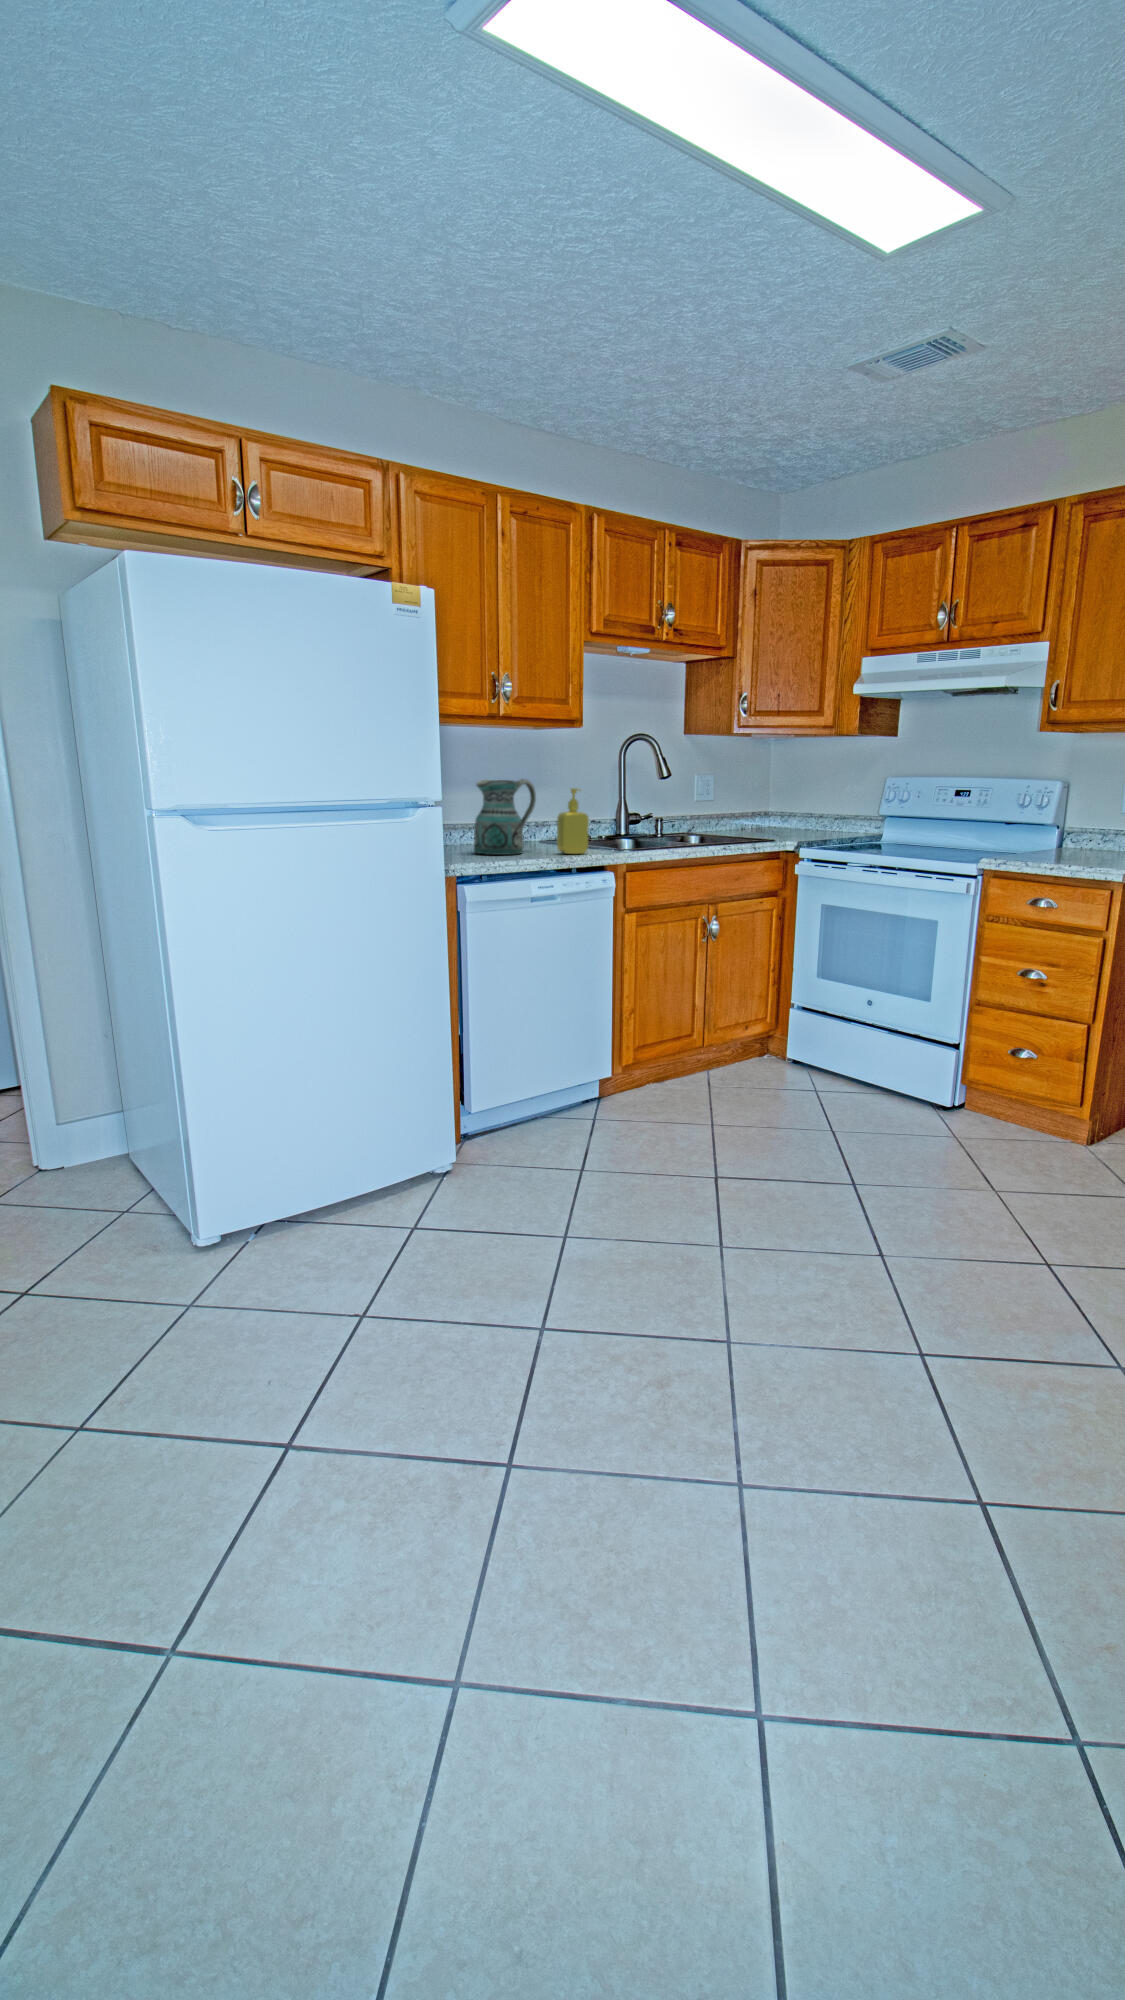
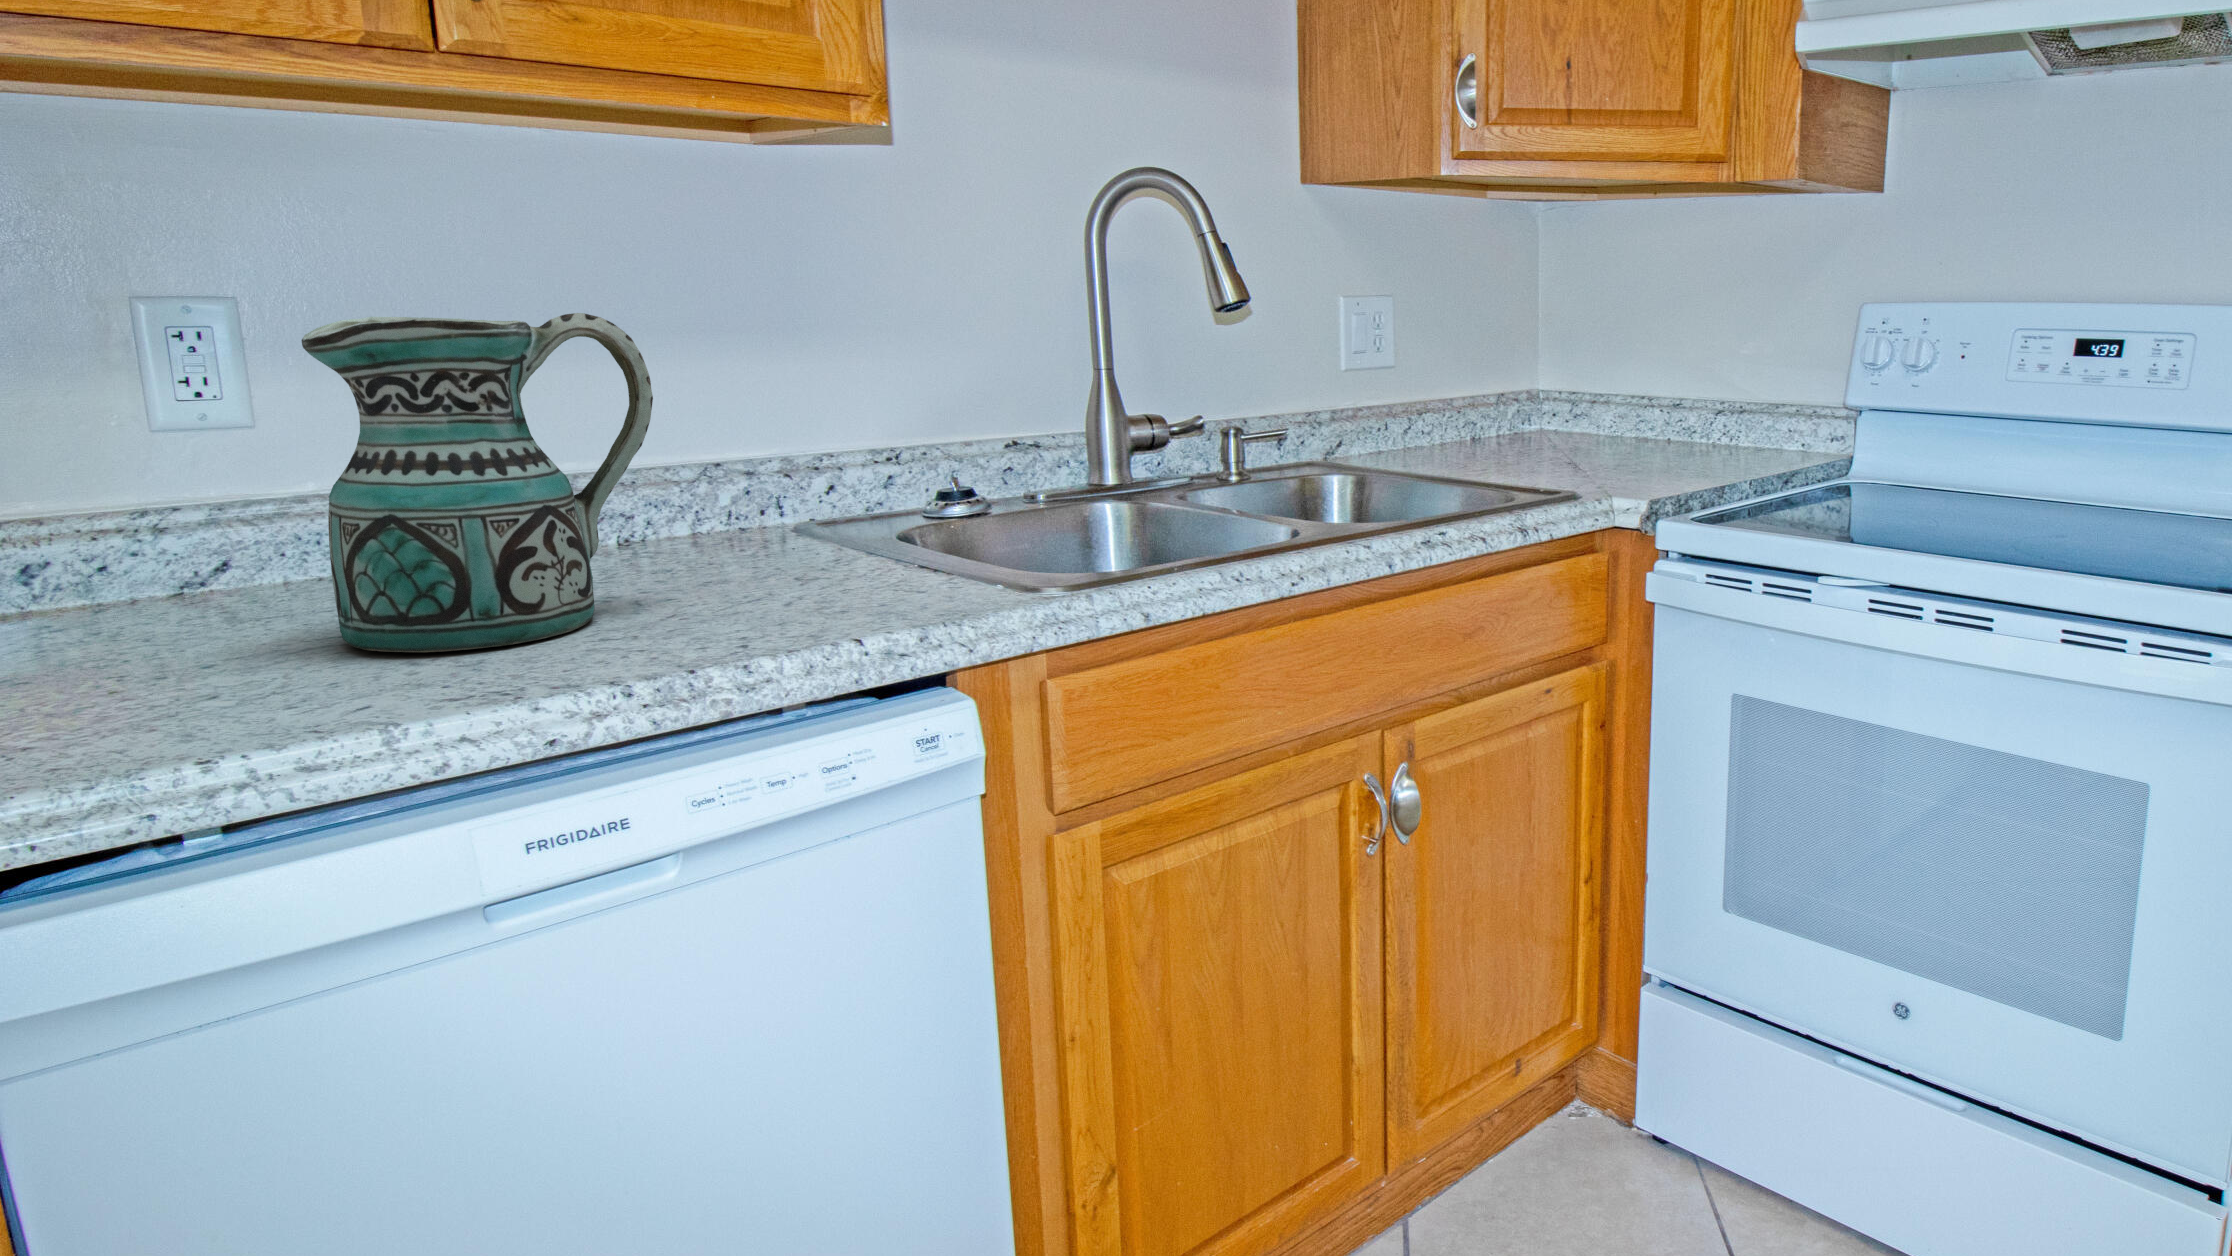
soap dispenser: present [557,788,589,854] -> none [721,352,869,632]

